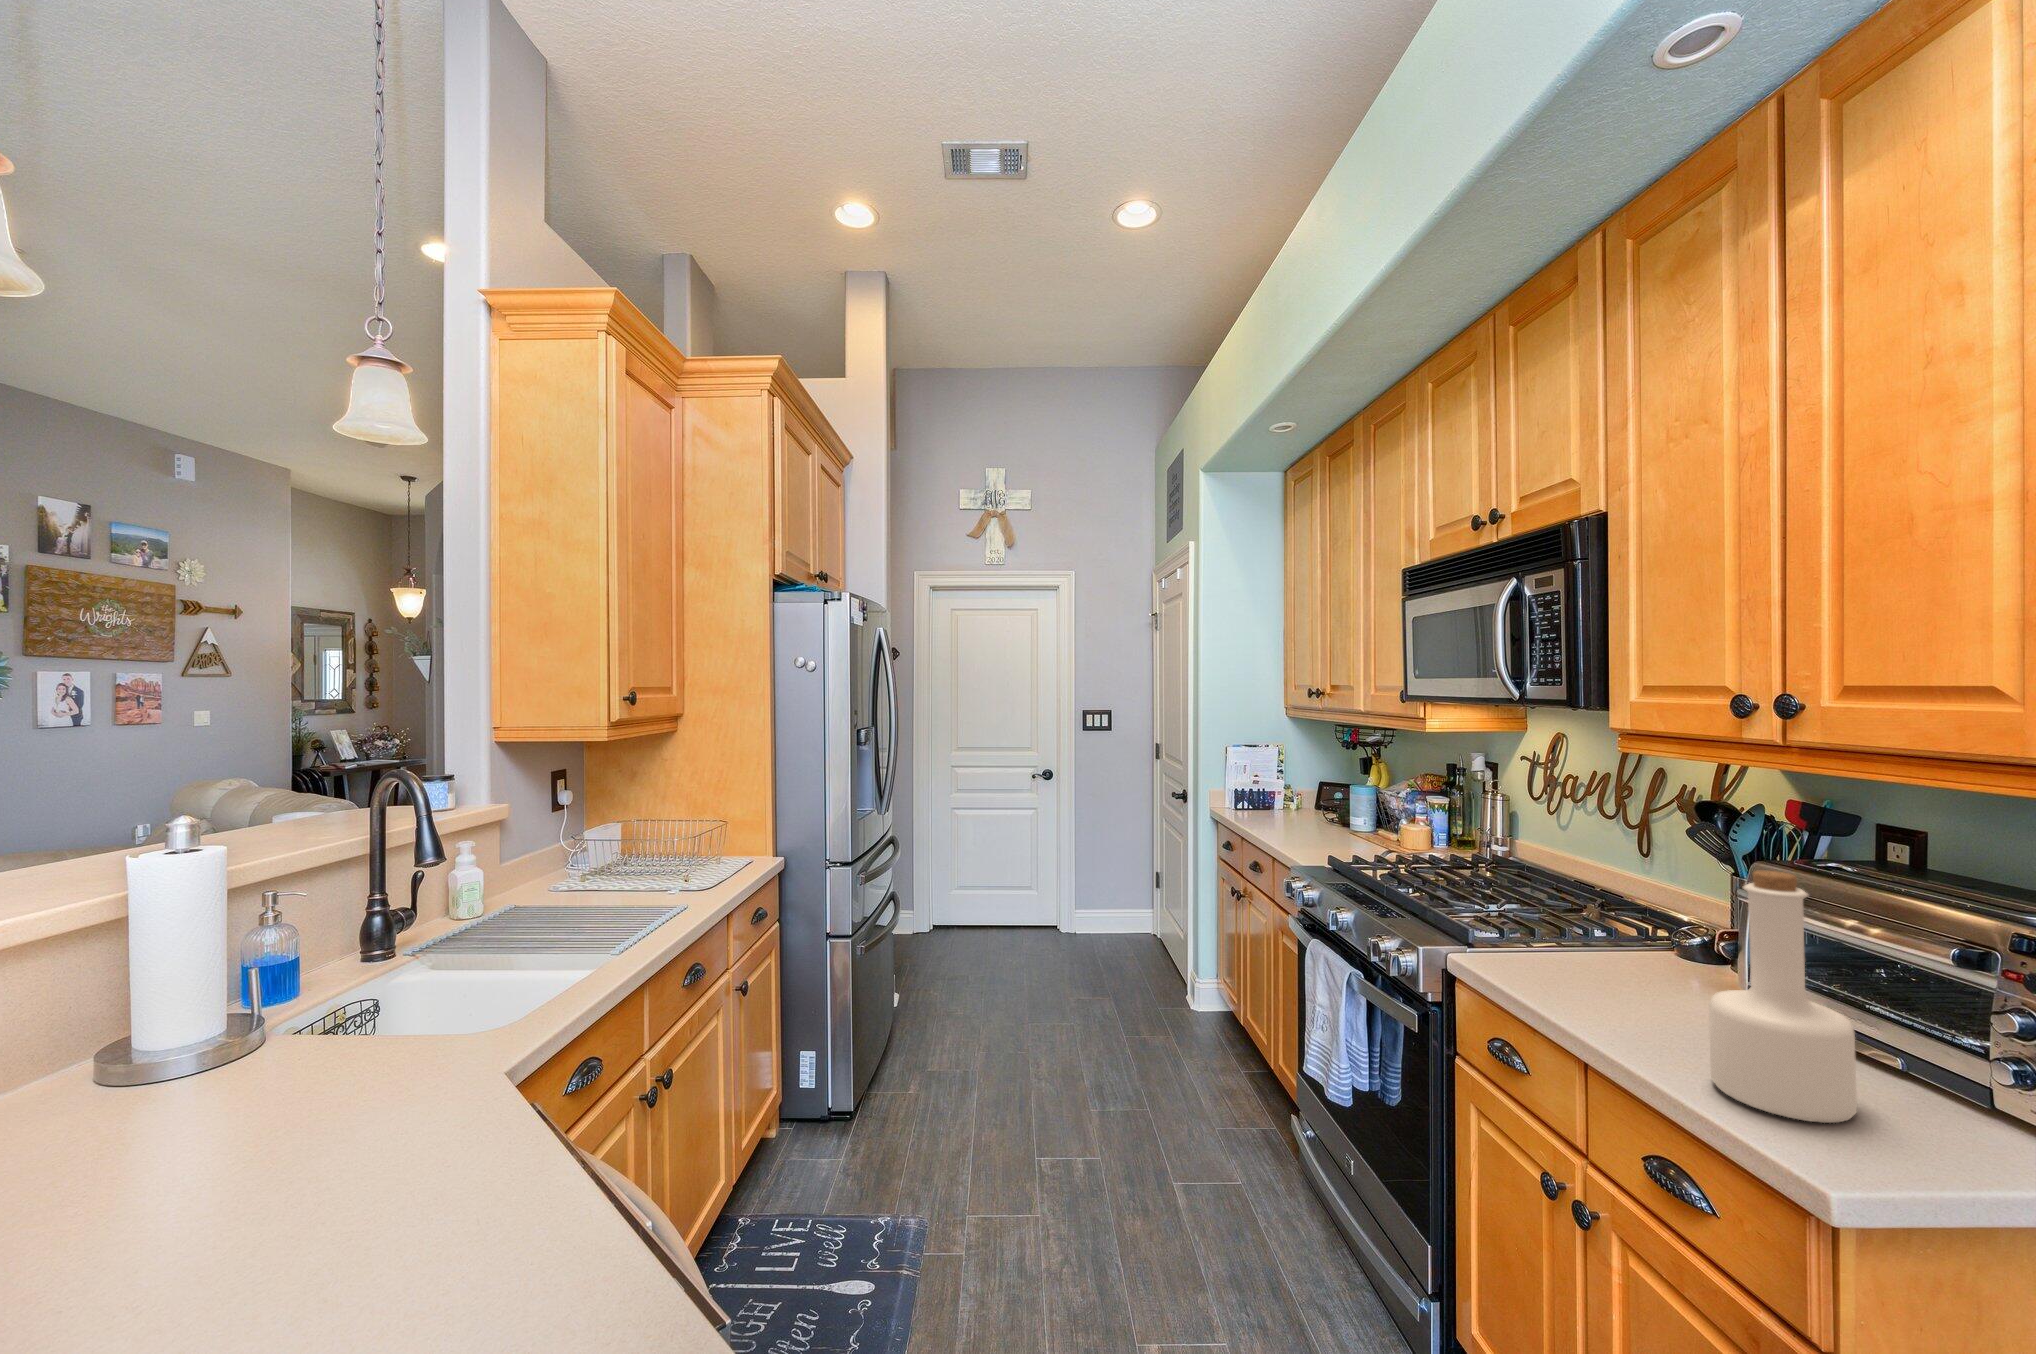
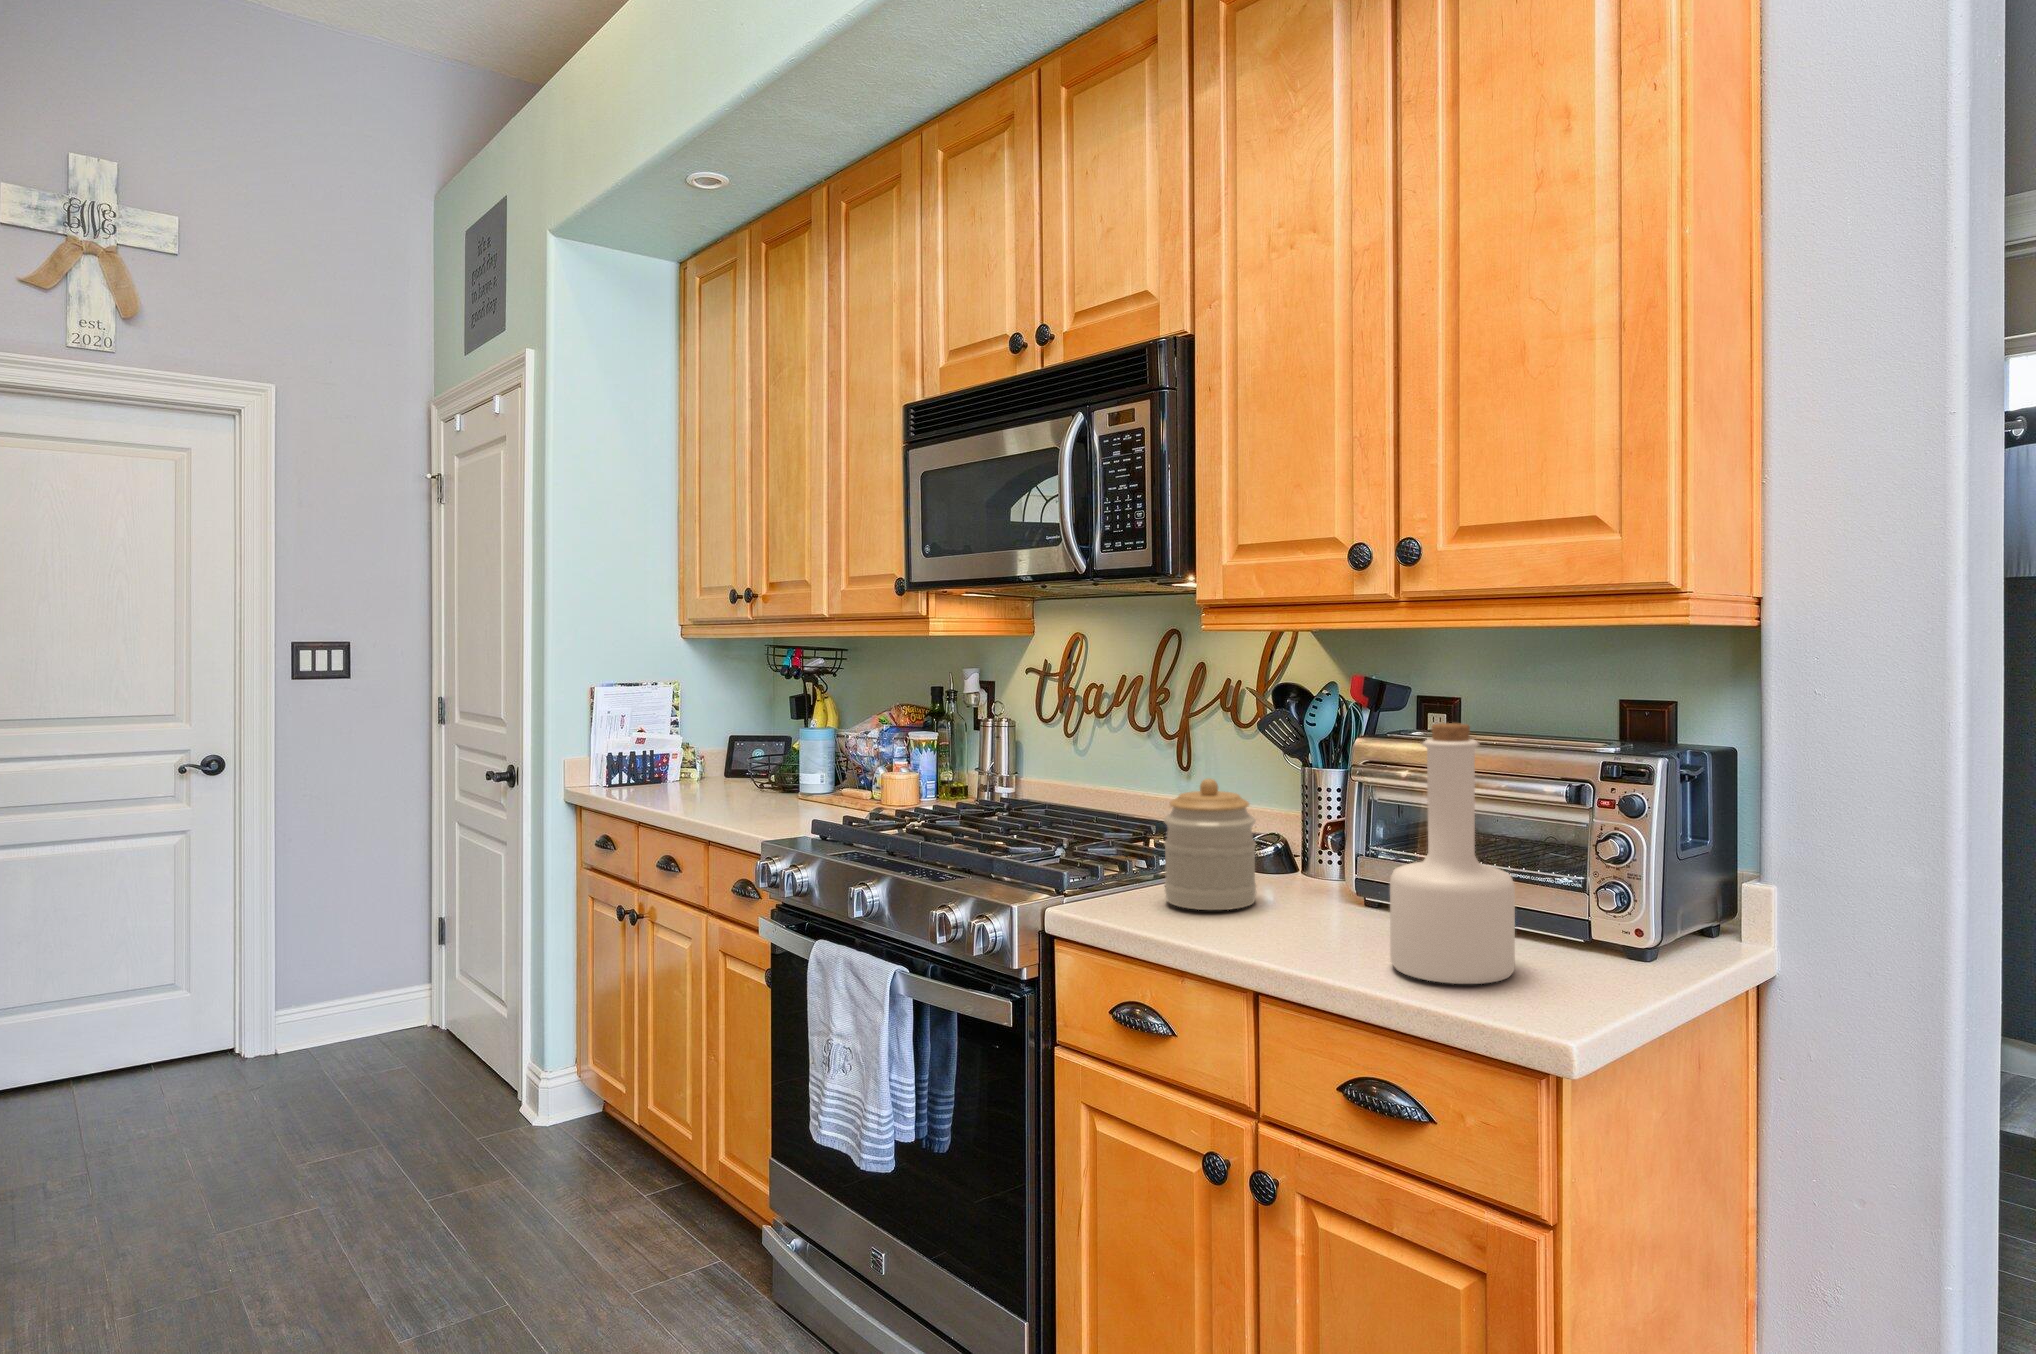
jar: none [1546,877,1636,989] -> present [1164,779,1256,910]

